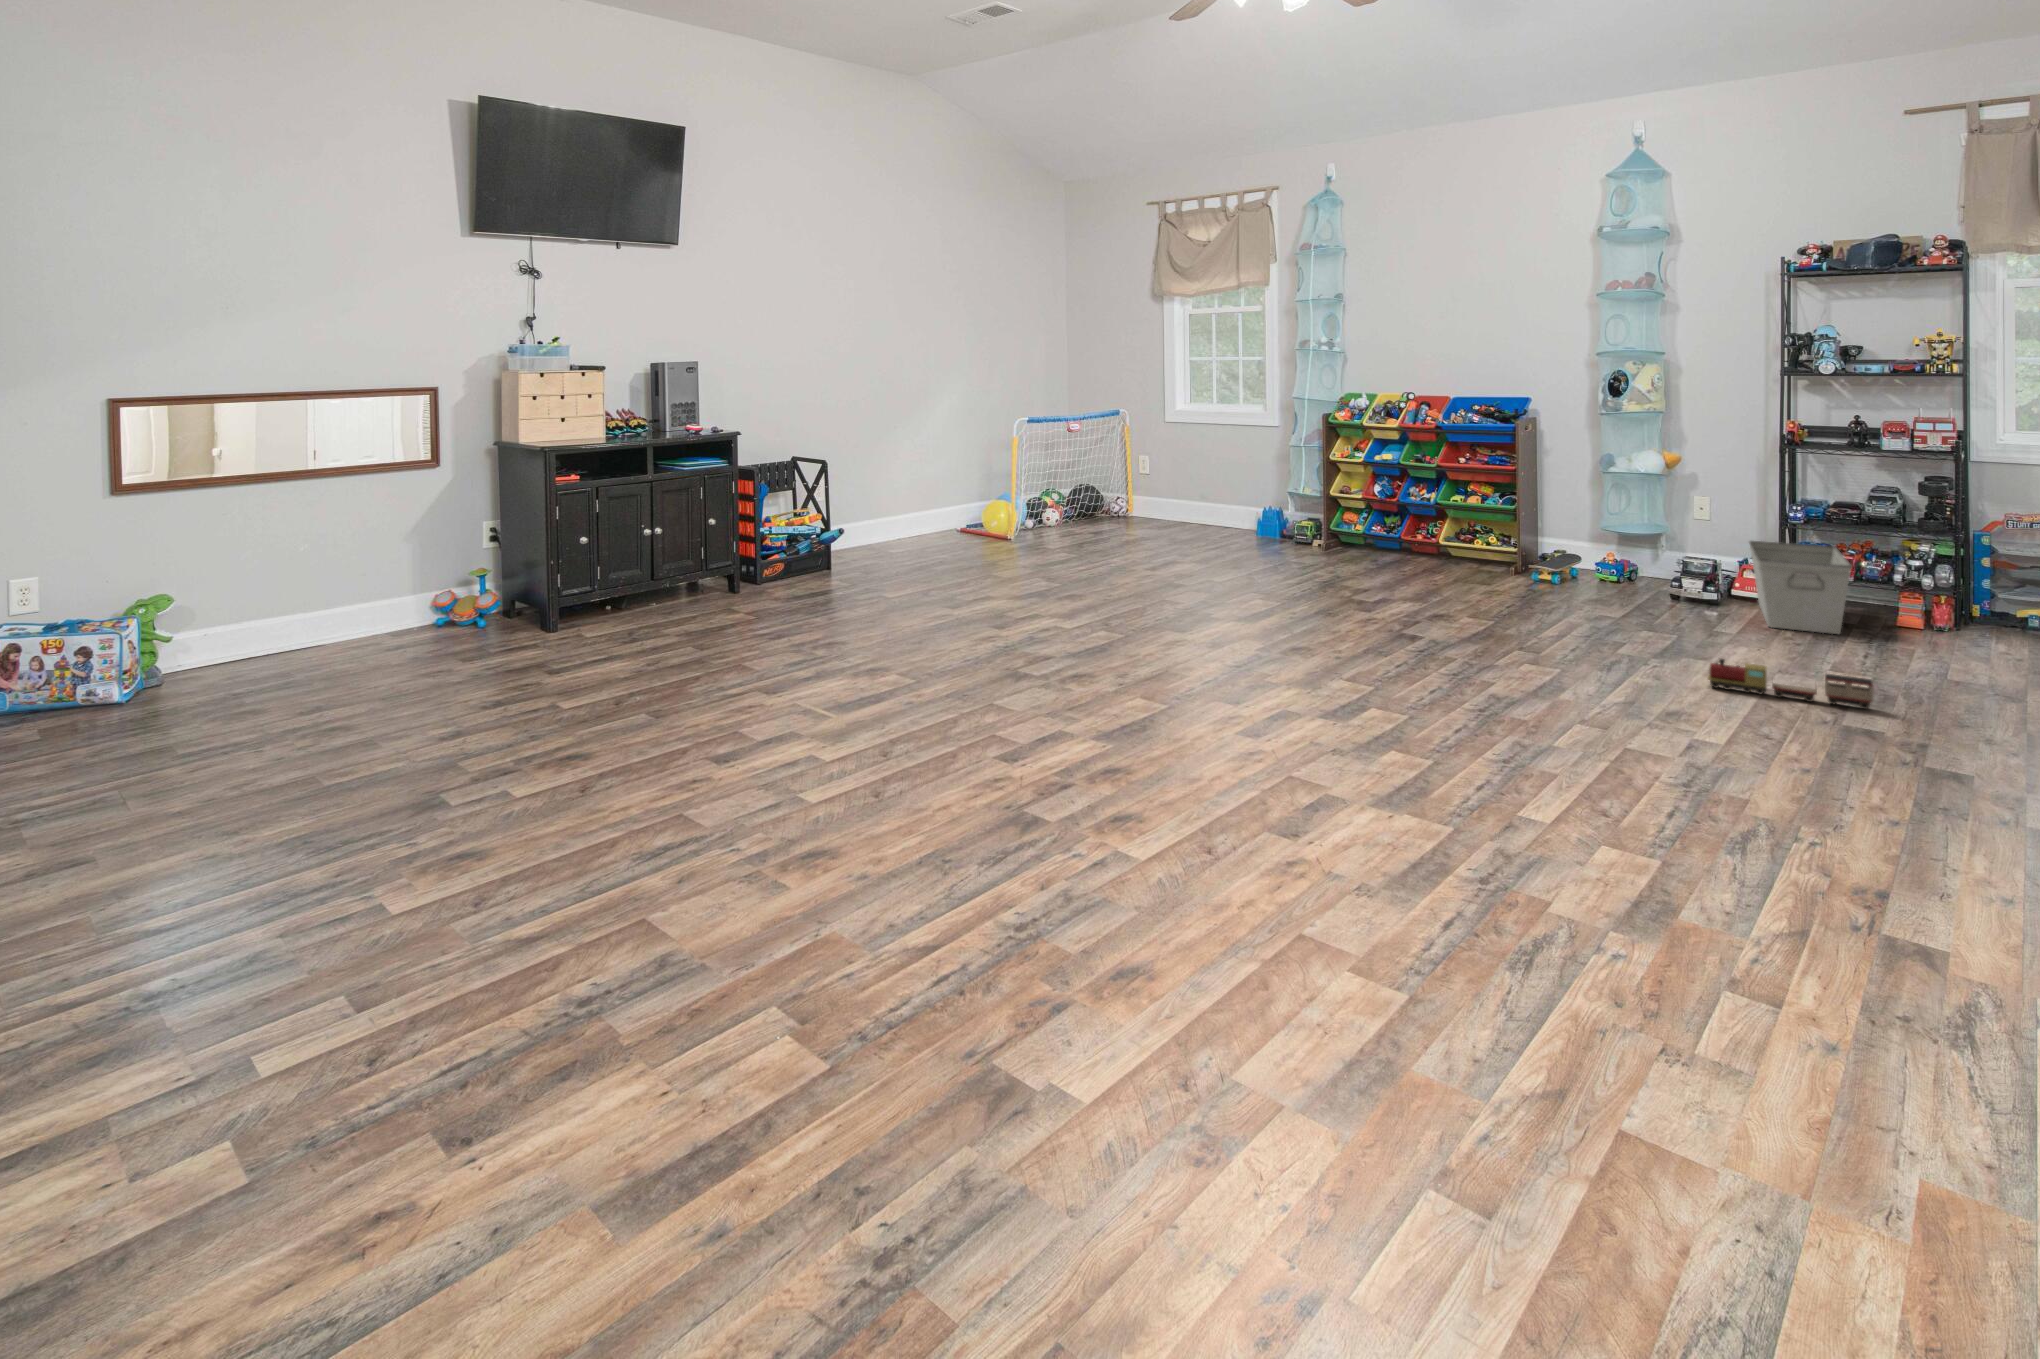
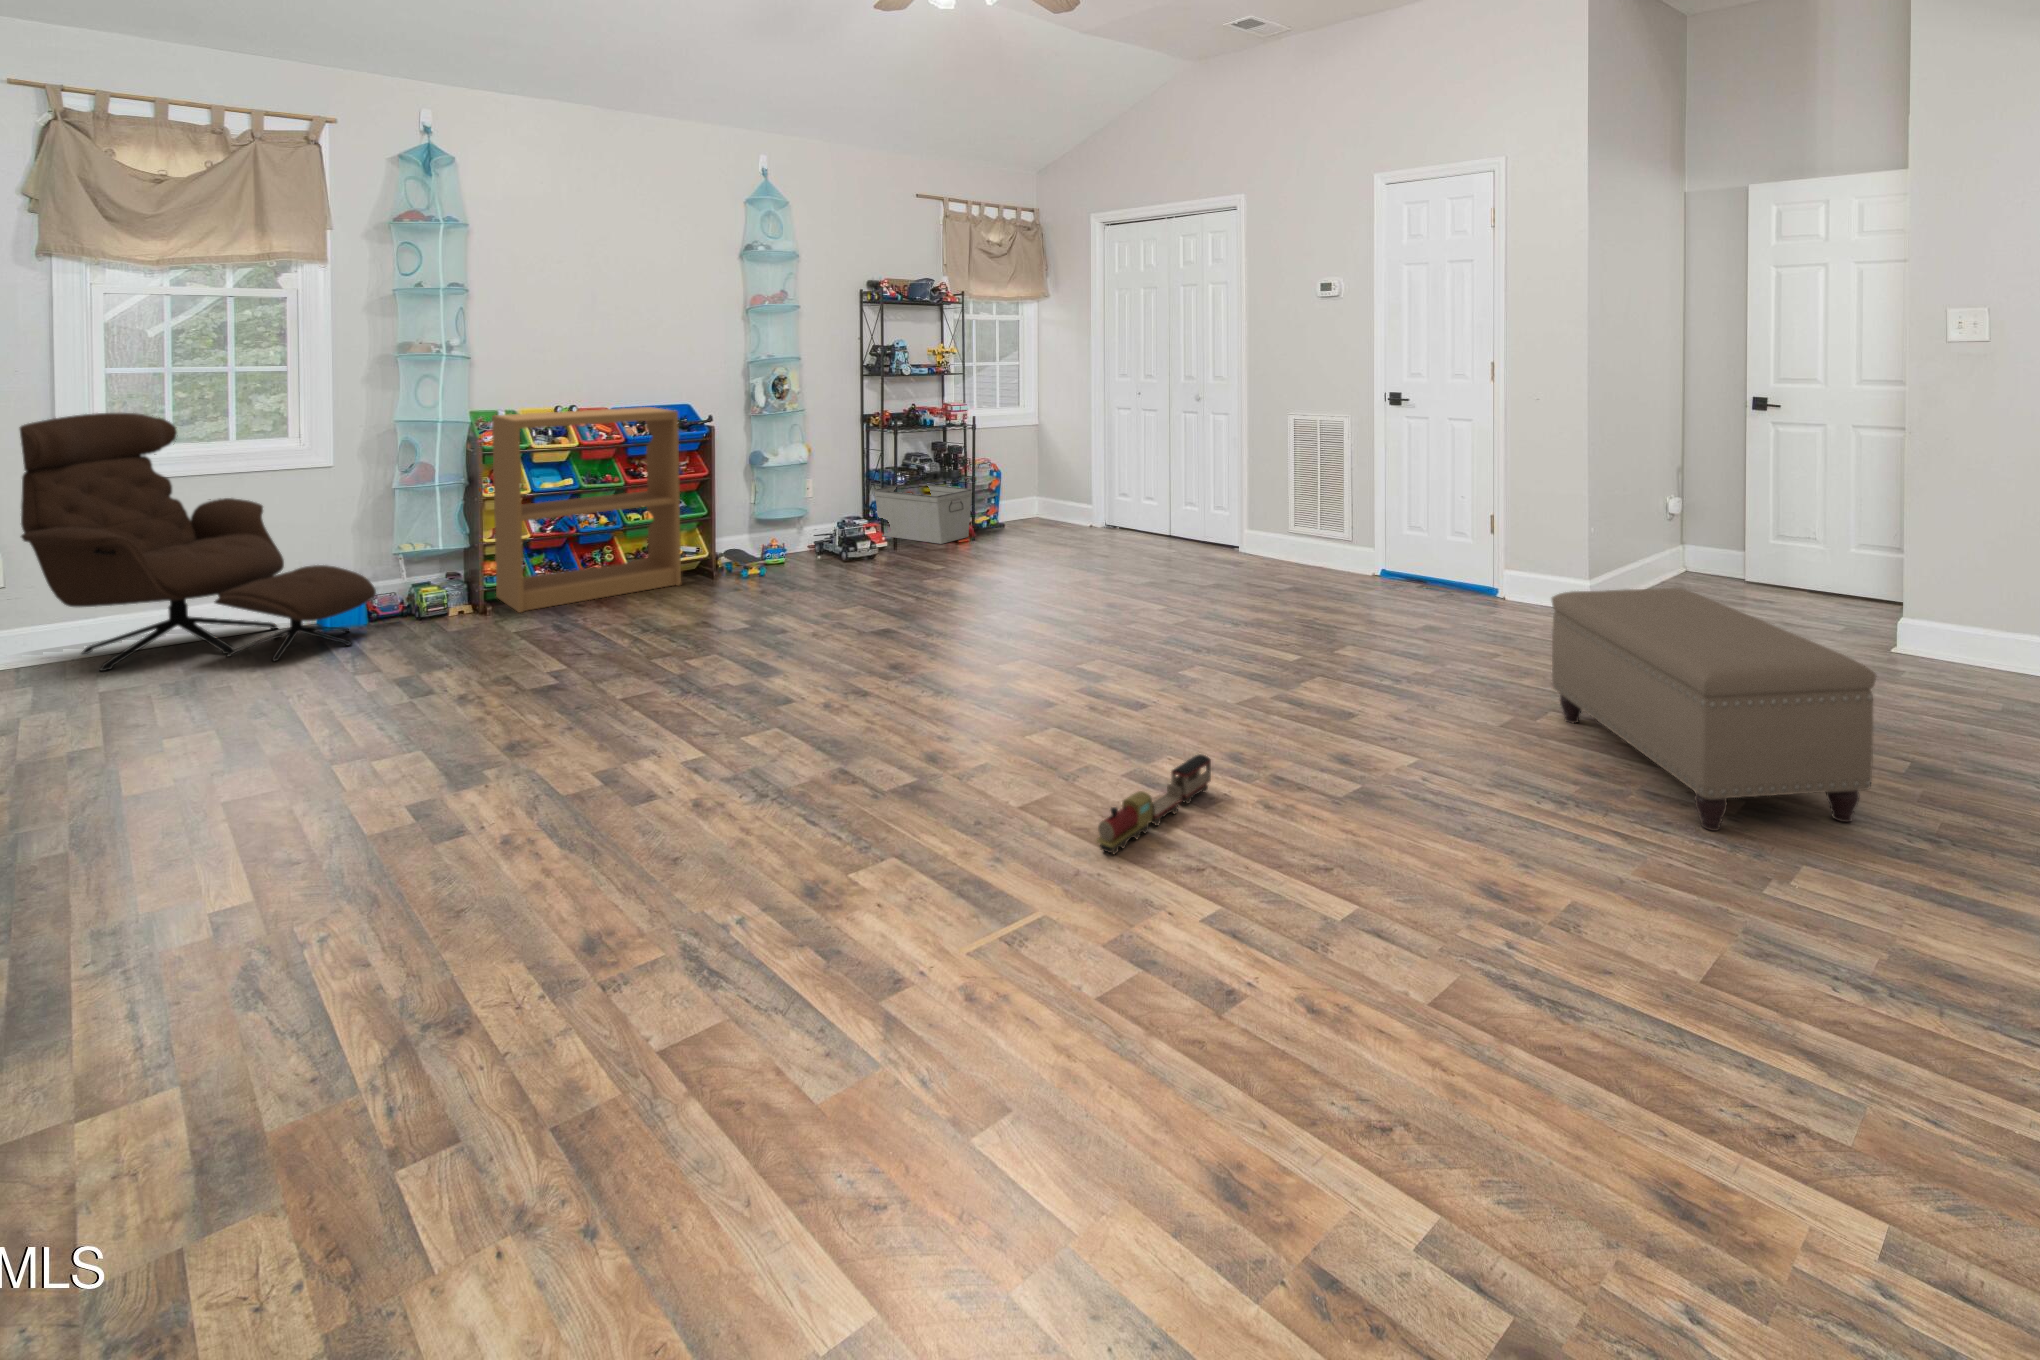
lounge chair: none [1123,385,1239,545] -> present [20,413,376,671]
bookshelf: none [1304,403,1459,575] -> present [492,407,681,612]
toy train: present [1708,659,1873,709] -> present [1096,754,1211,854]
ottoman: none [893,769,1444,1165] -> present [1552,588,1877,831]

